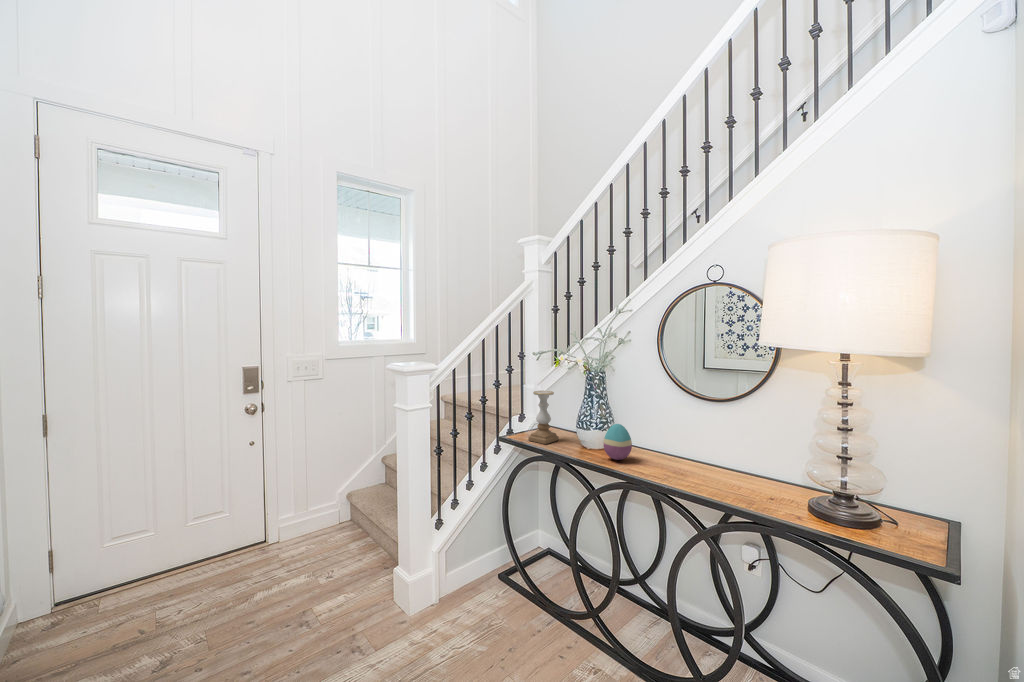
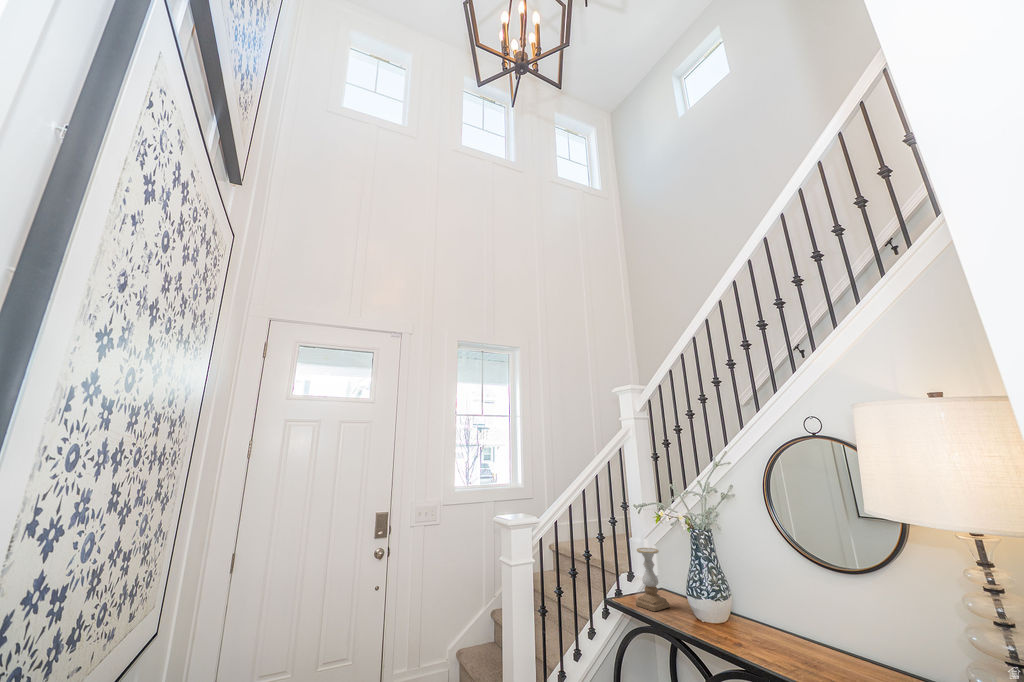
decorative egg: present [604,424,632,460] -> none [716,593,750,639]

